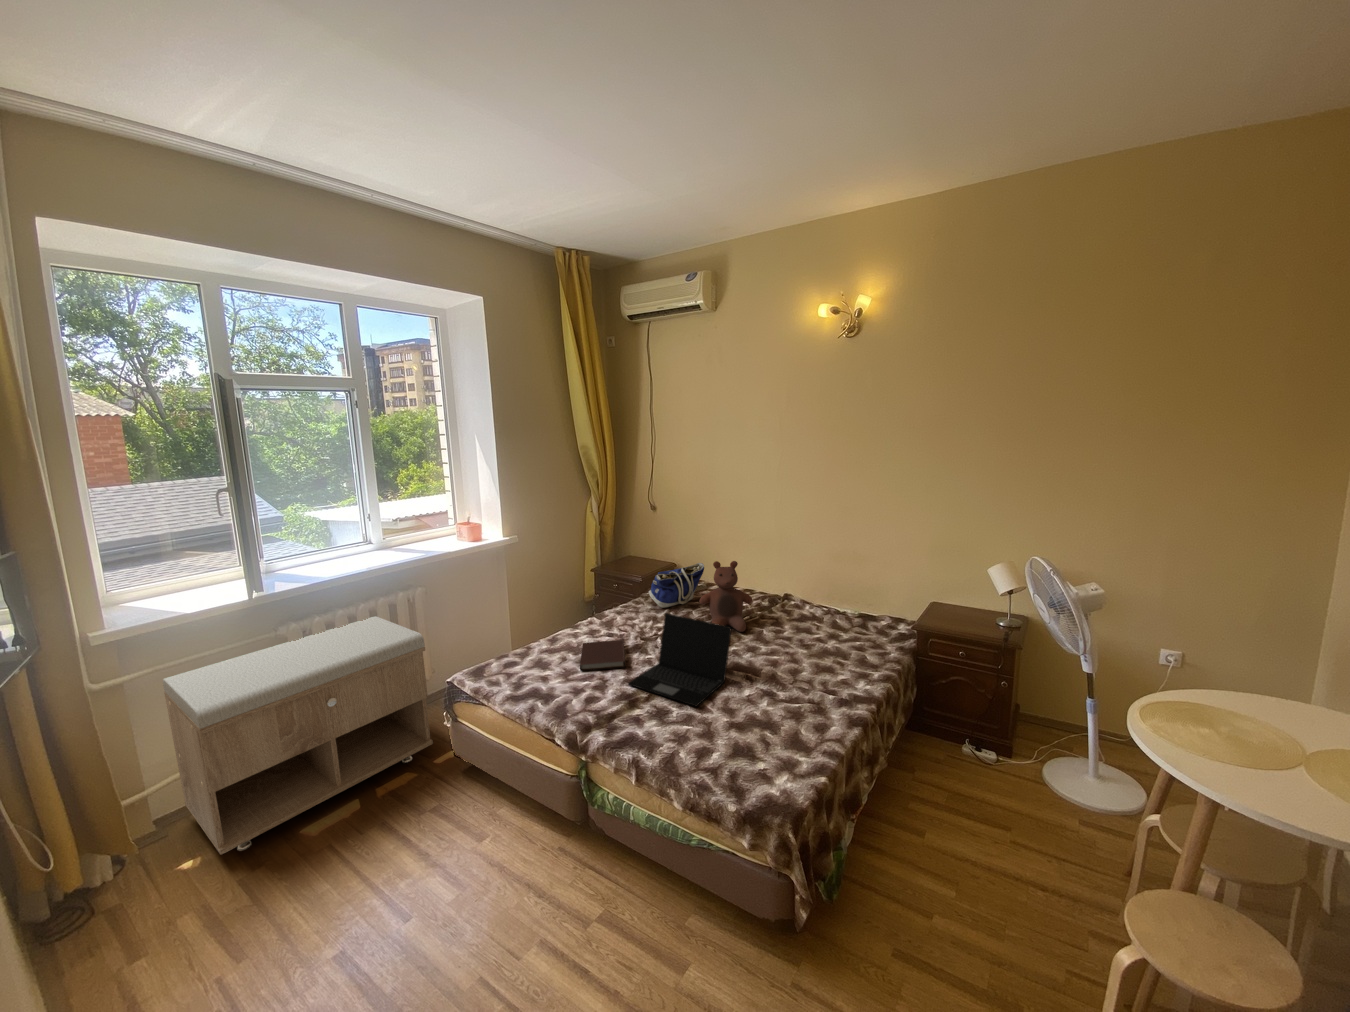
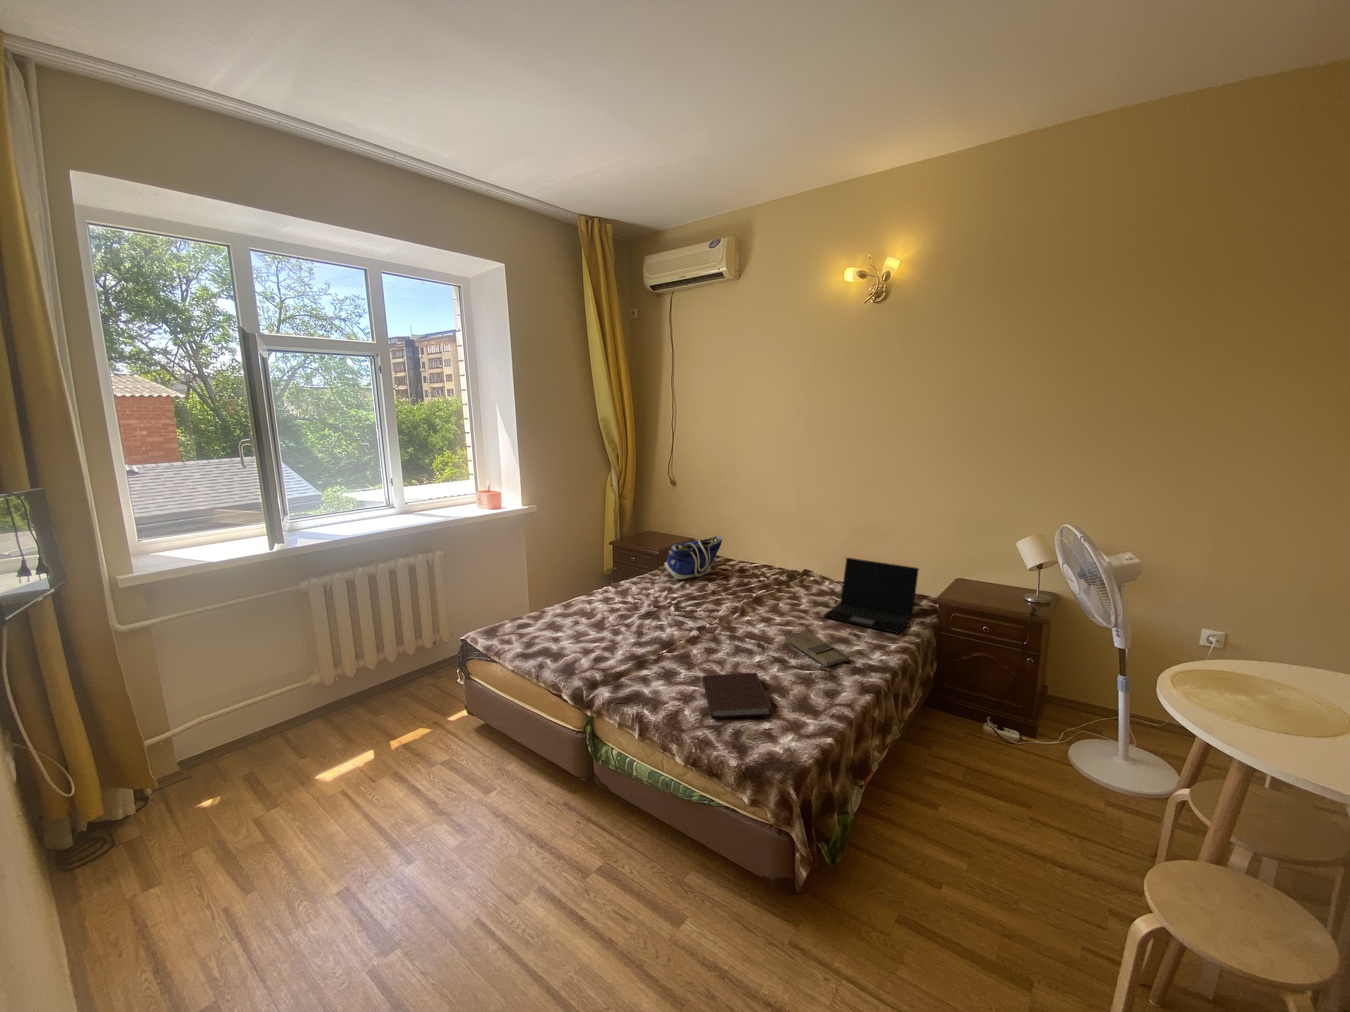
stuffed bear: present [699,561,752,632] -> none [715,532,769,603]
laptop: present [628,613,731,706] -> present [823,558,919,633]
storage bench: present [163,616,433,855] -> none [190,576,446,792]
notebook: present [580,640,625,671] -> present [703,673,772,719]
tray: none [772,661,835,699] -> present [785,630,849,667]

